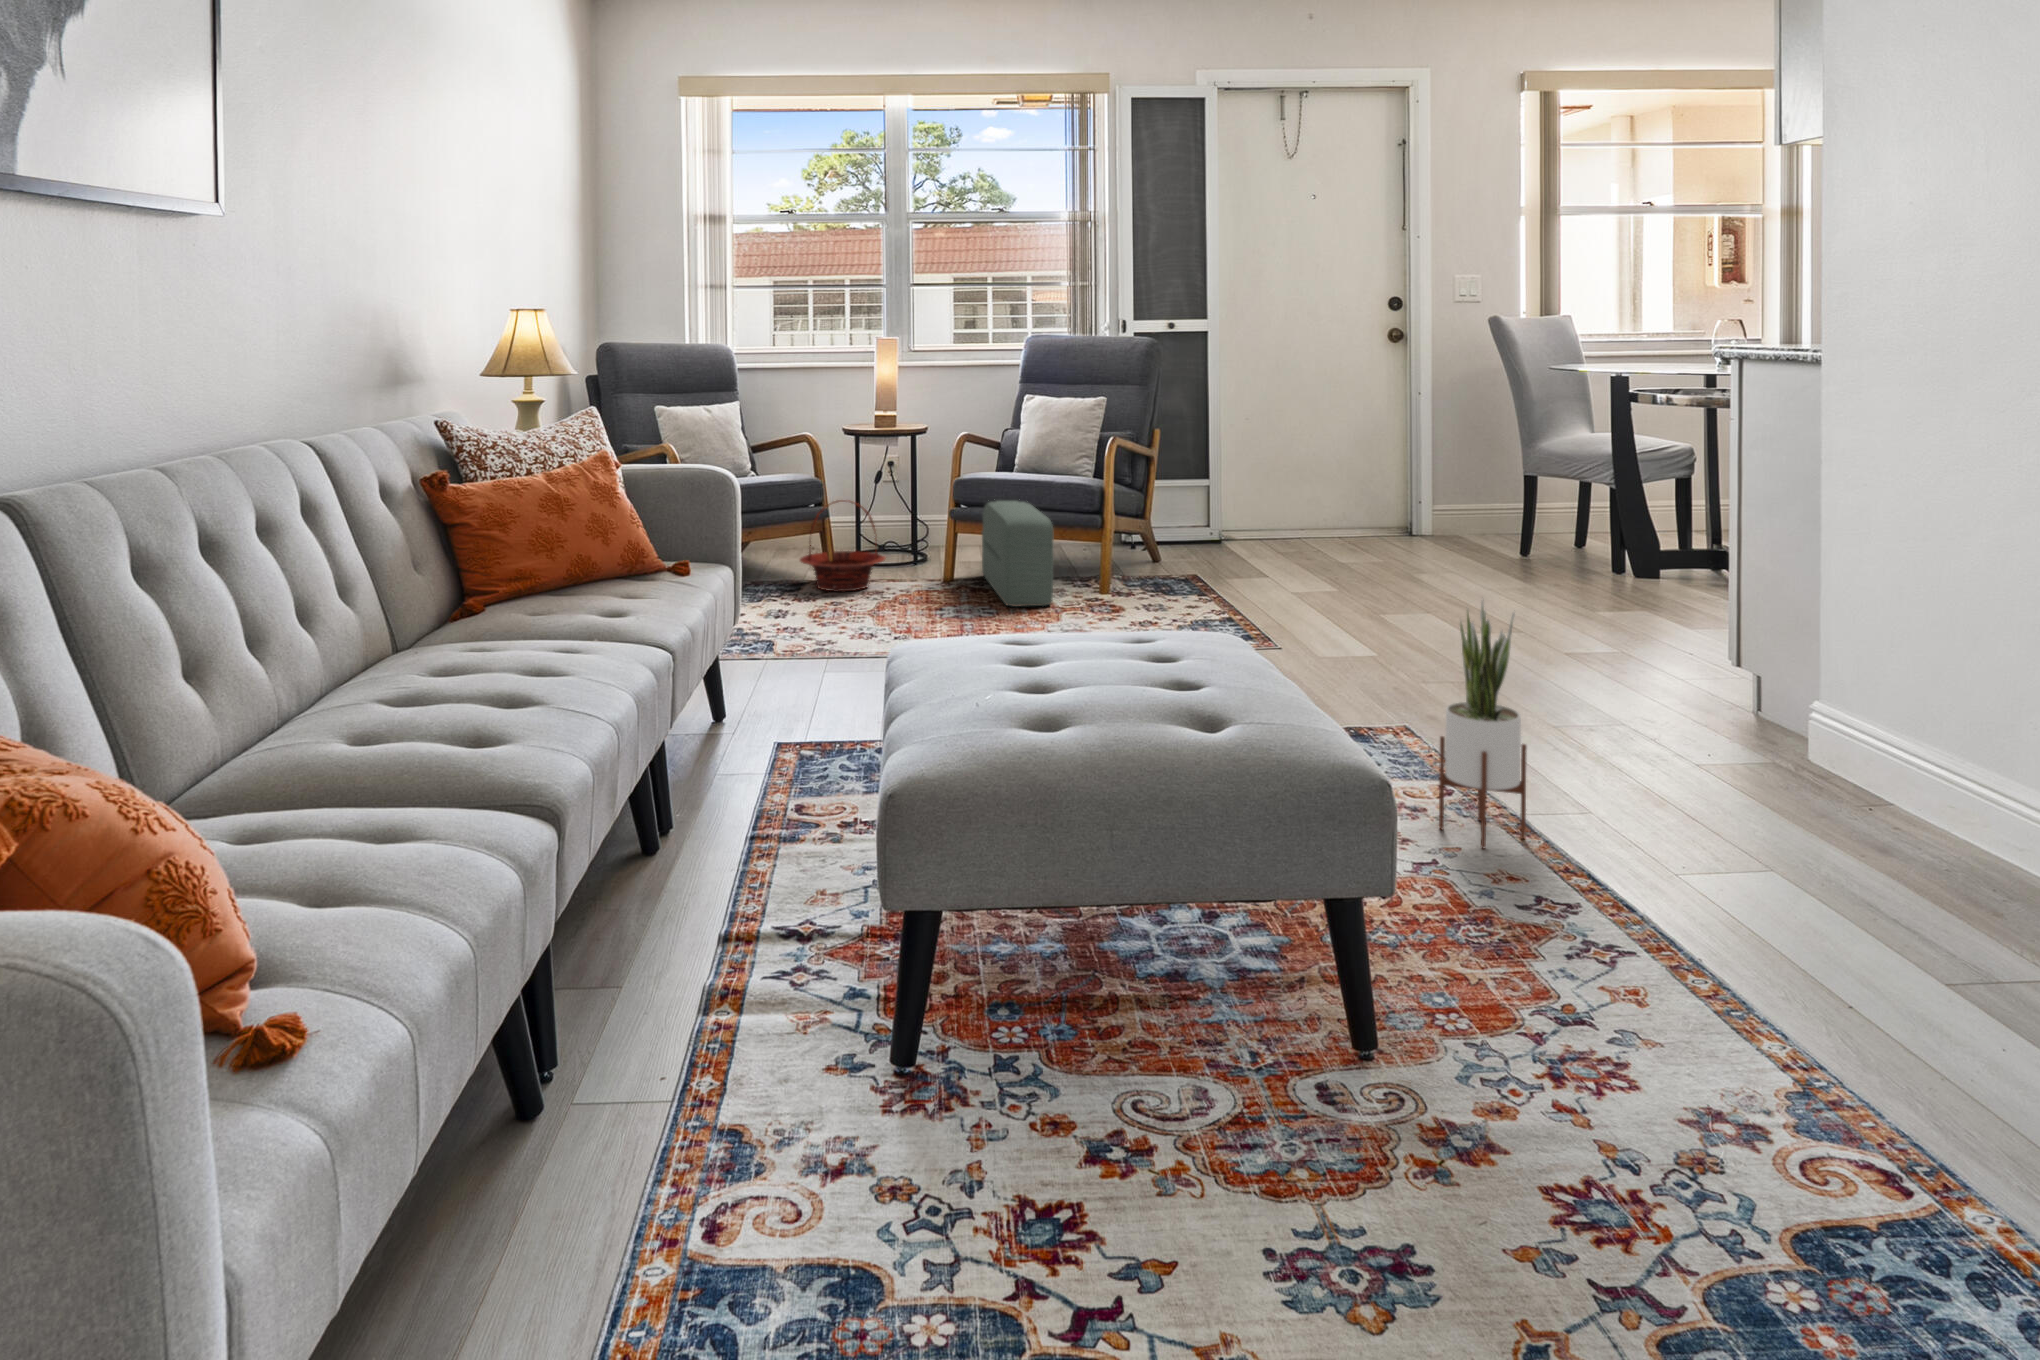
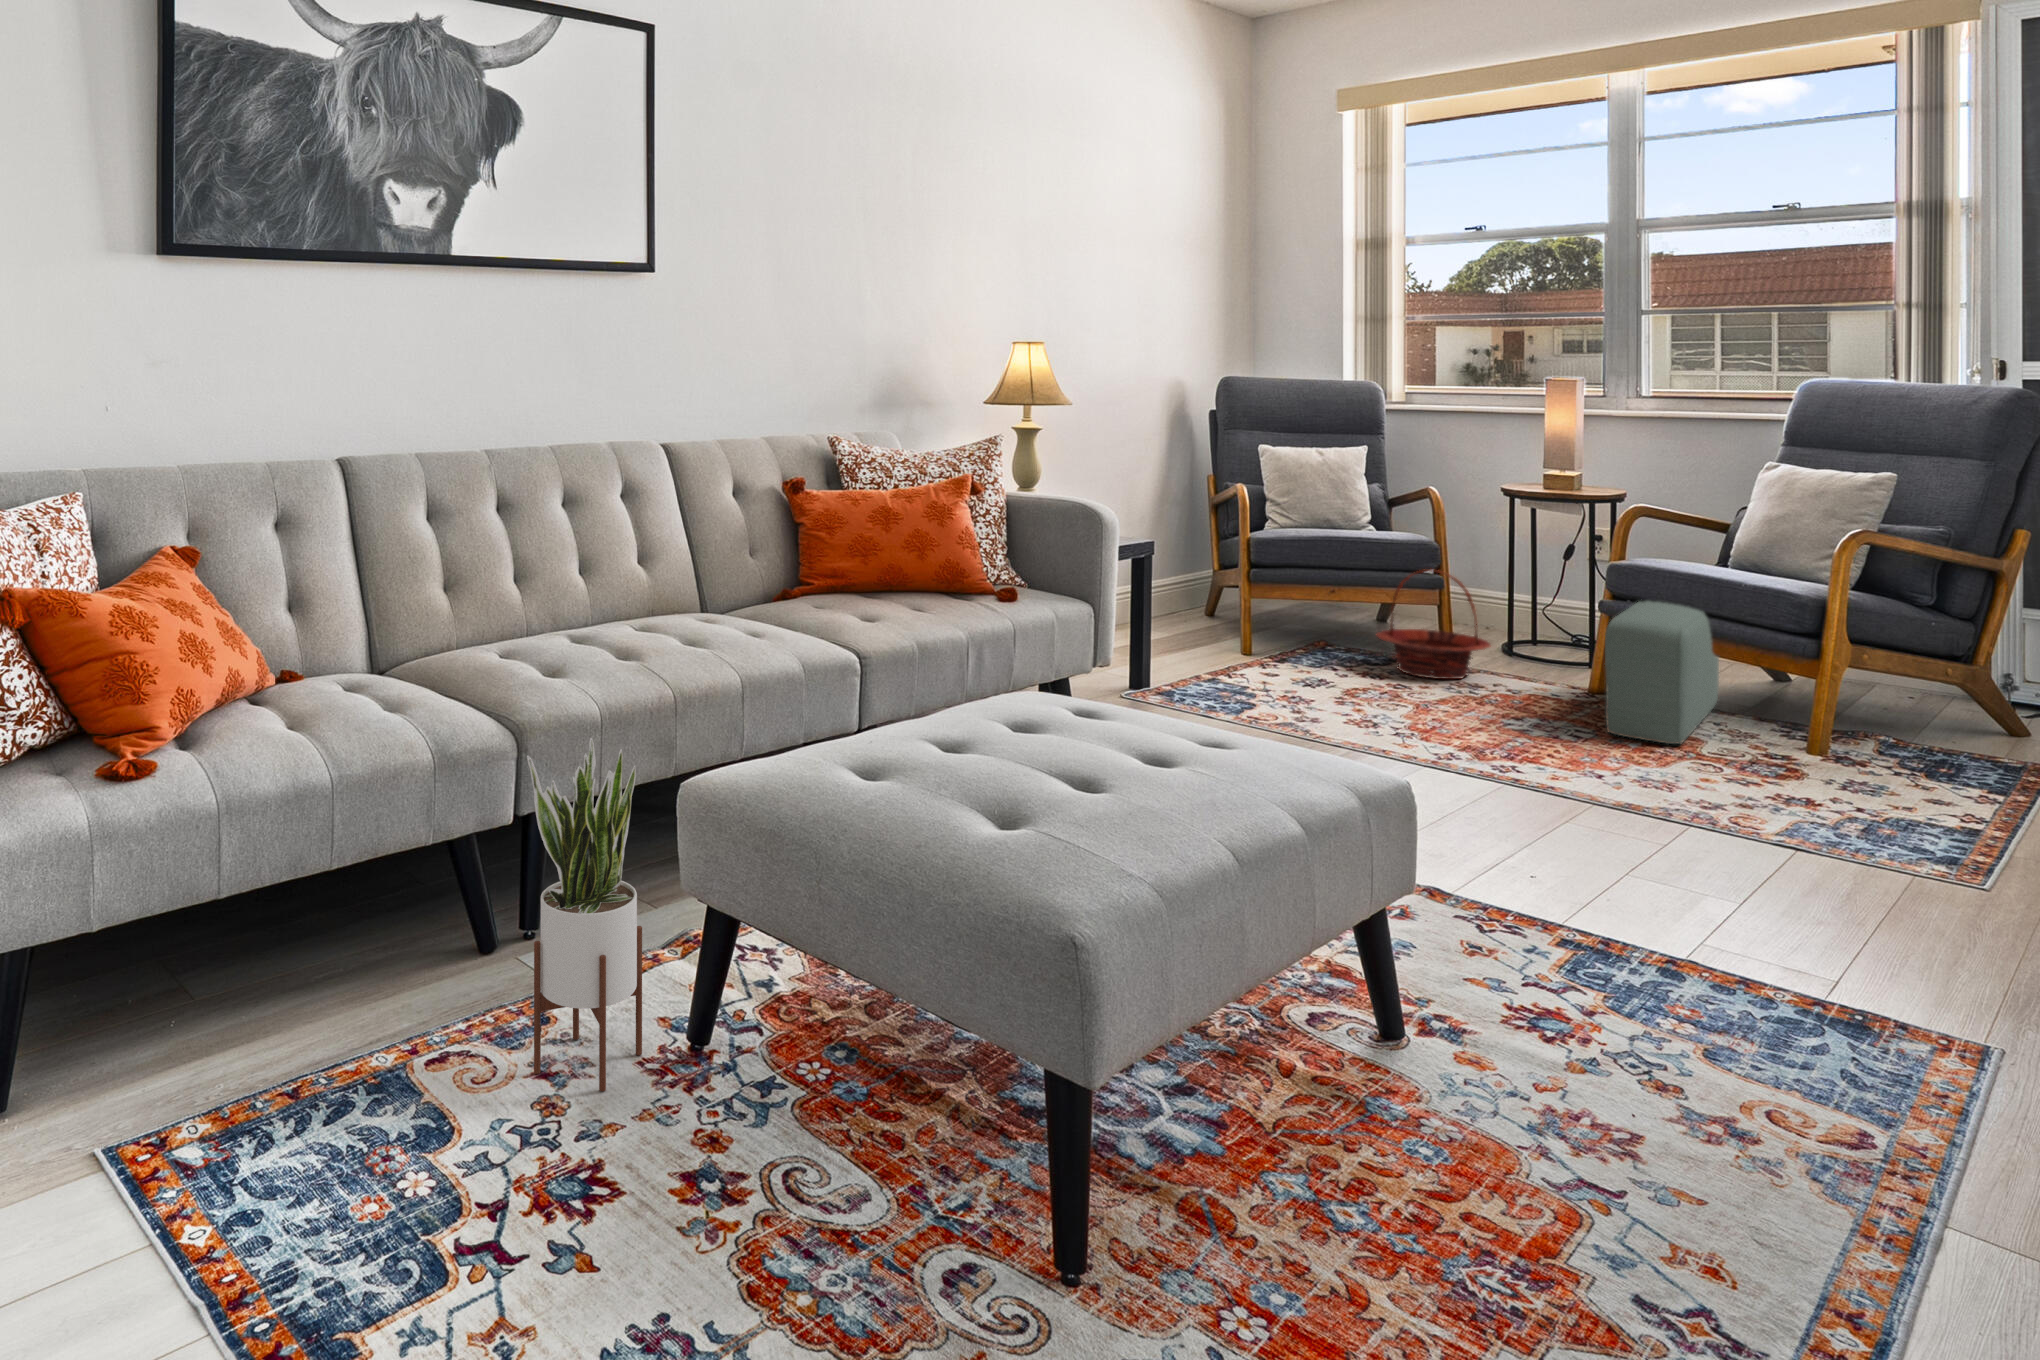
potted plant: present [1439,600,1527,848] -> present [527,738,642,1091]

